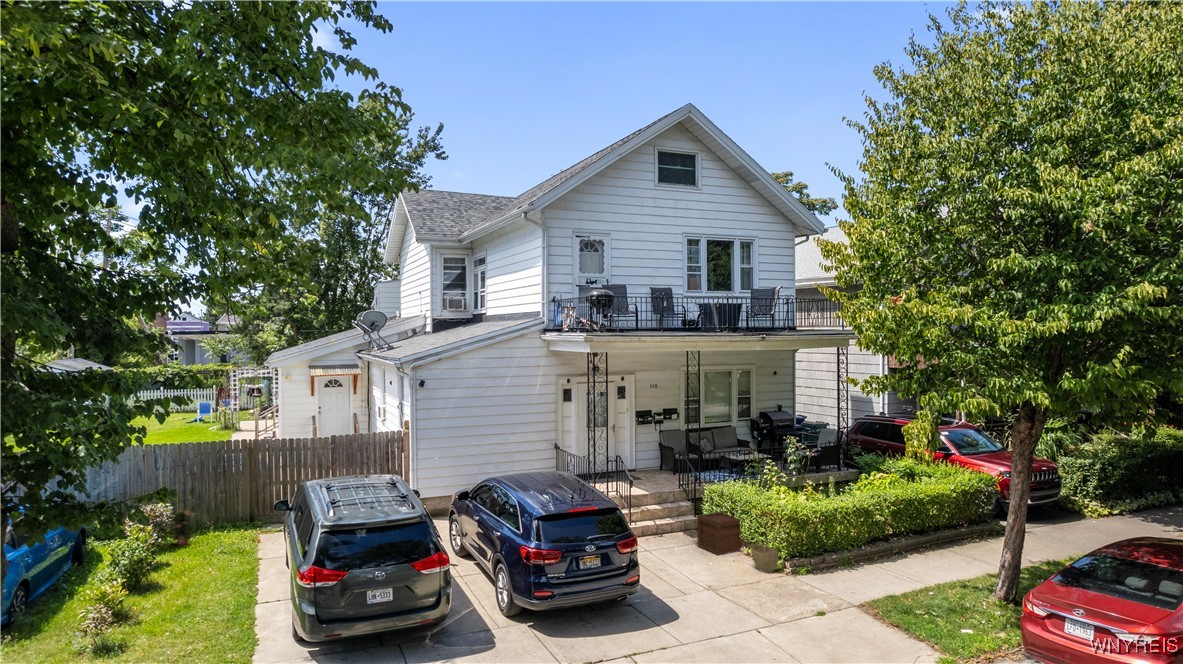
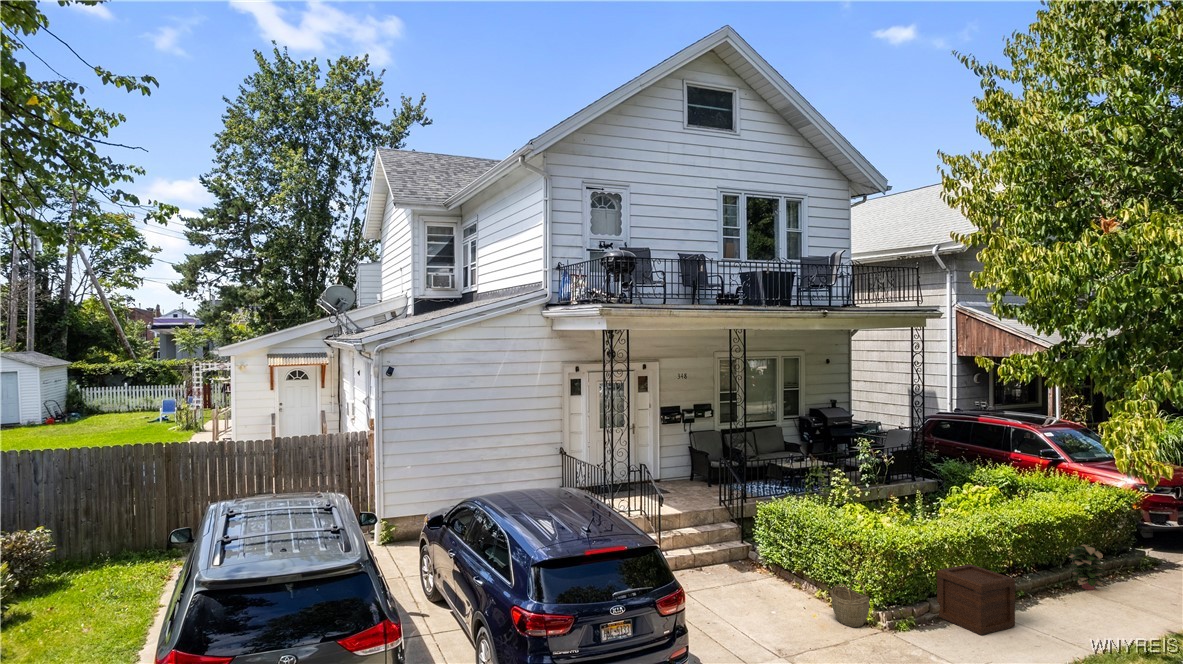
decorative plant: present [169,510,195,545] -> present [1068,544,1104,590]
wooden crate: present [697,512,743,555] -> present [937,564,1015,635]

